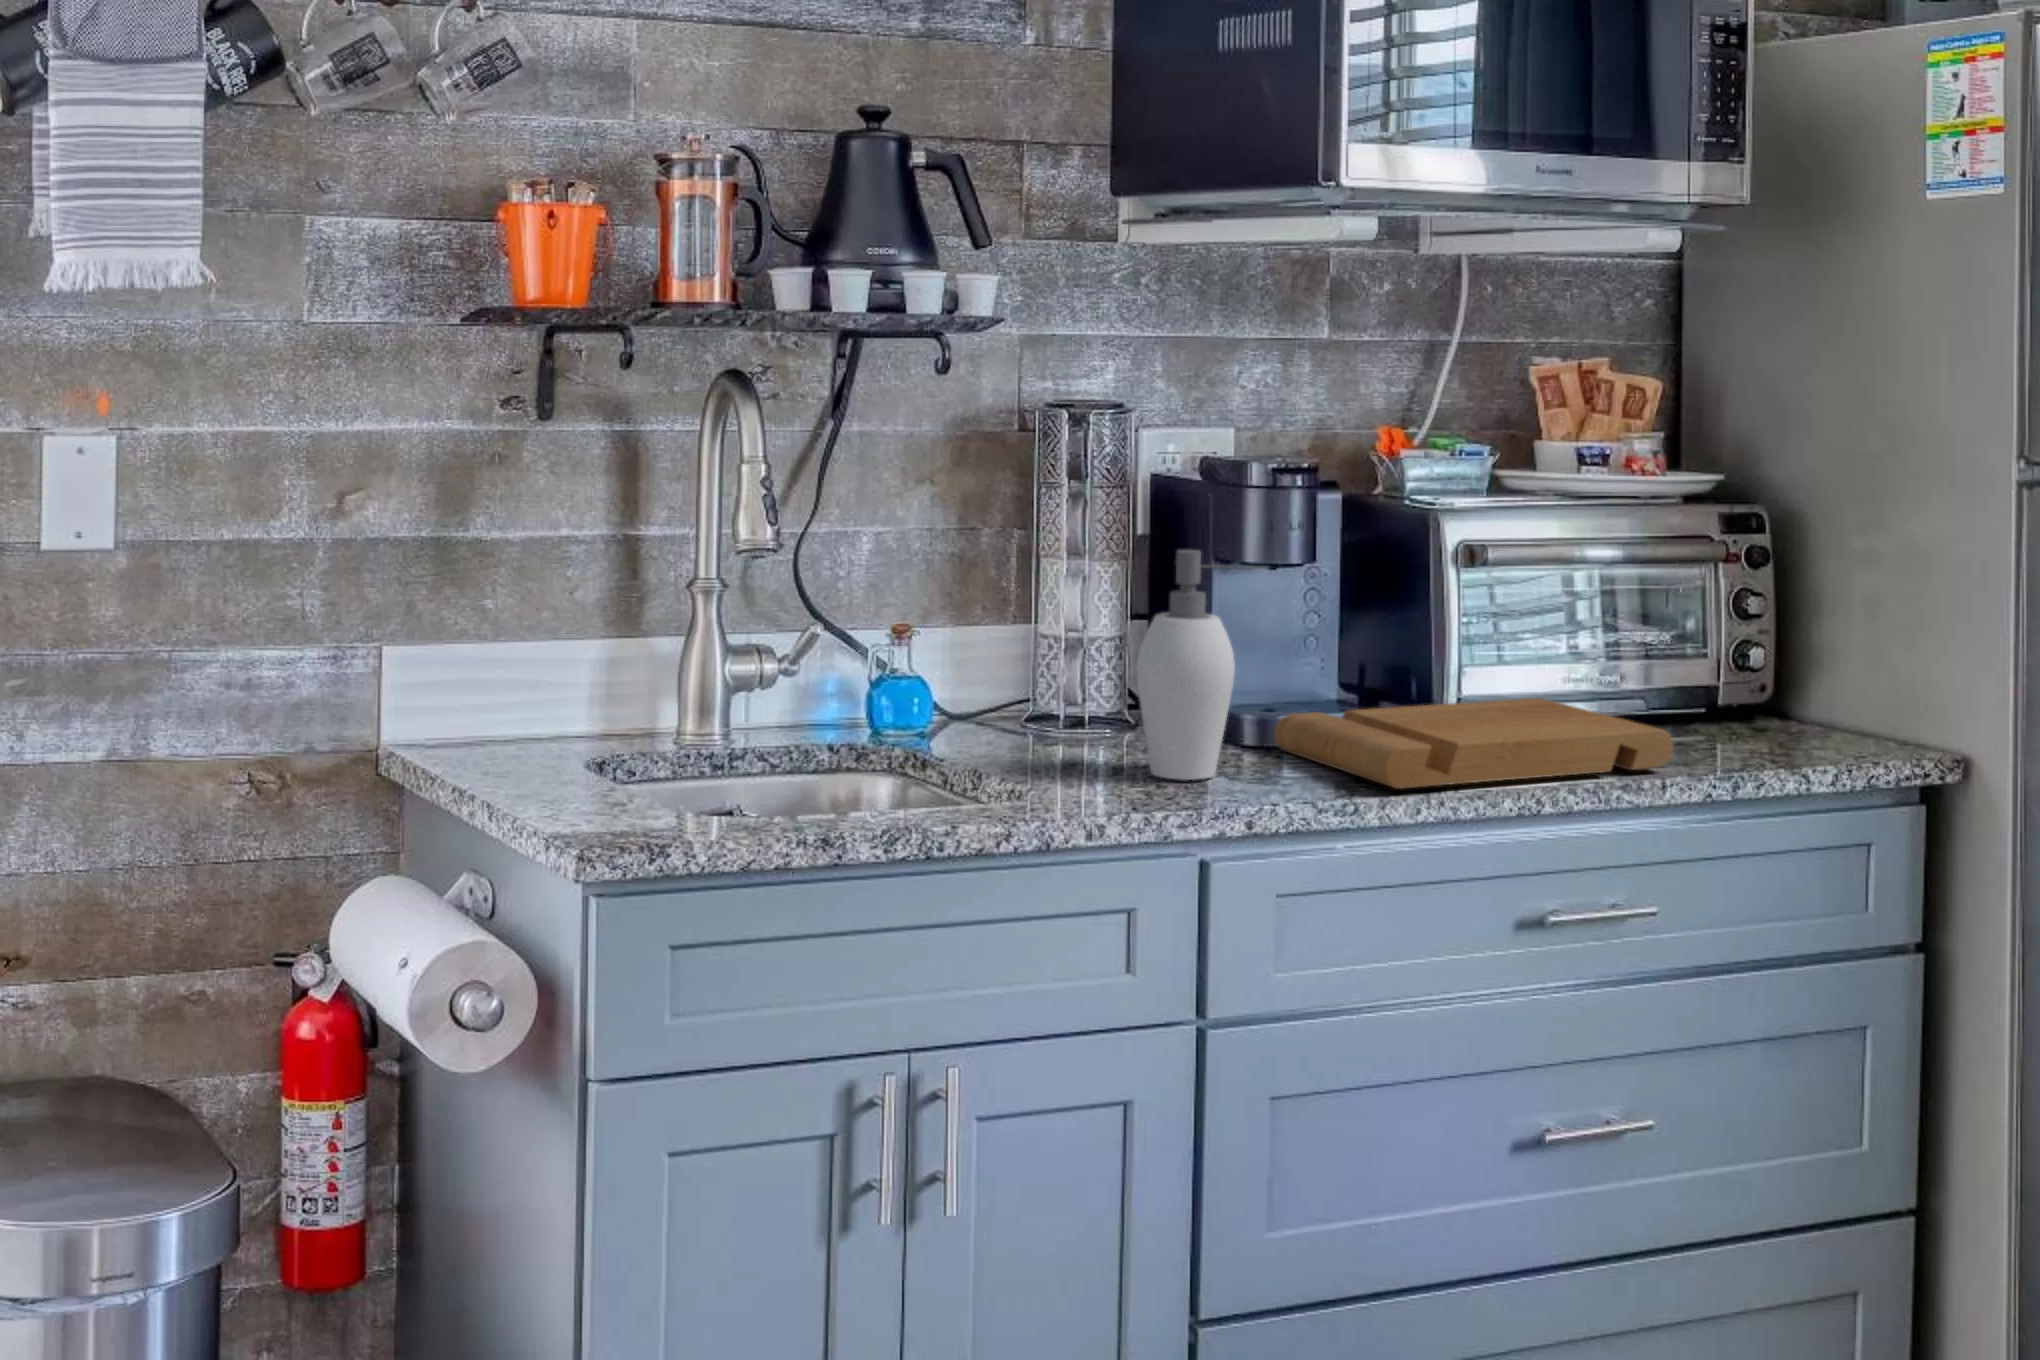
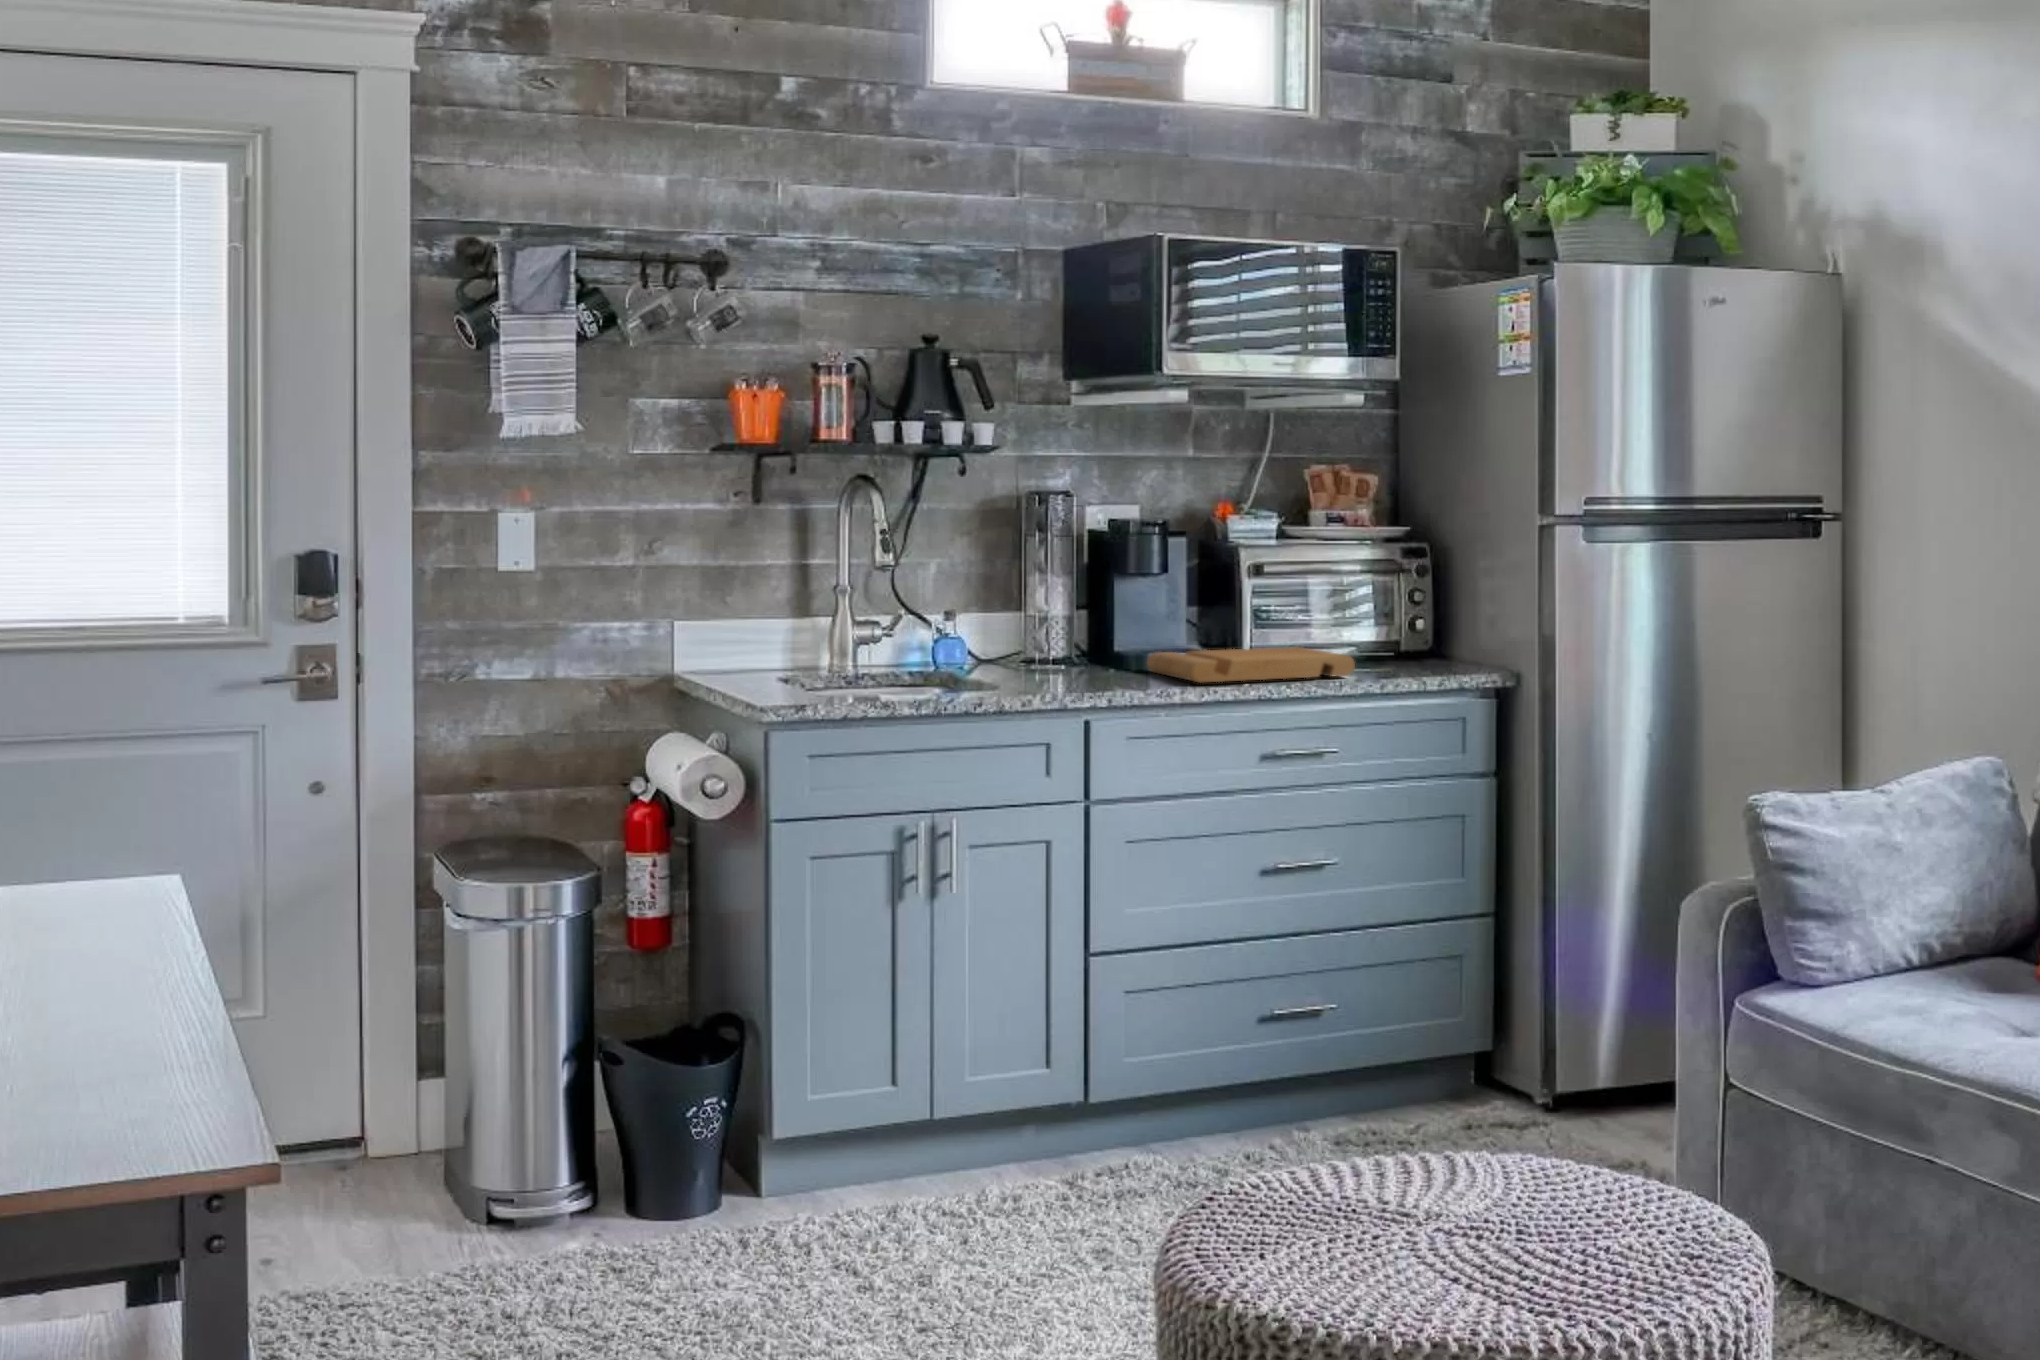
soap dispenser: present [1136,550,1268,780] -> none [1066,563,1134,681]

